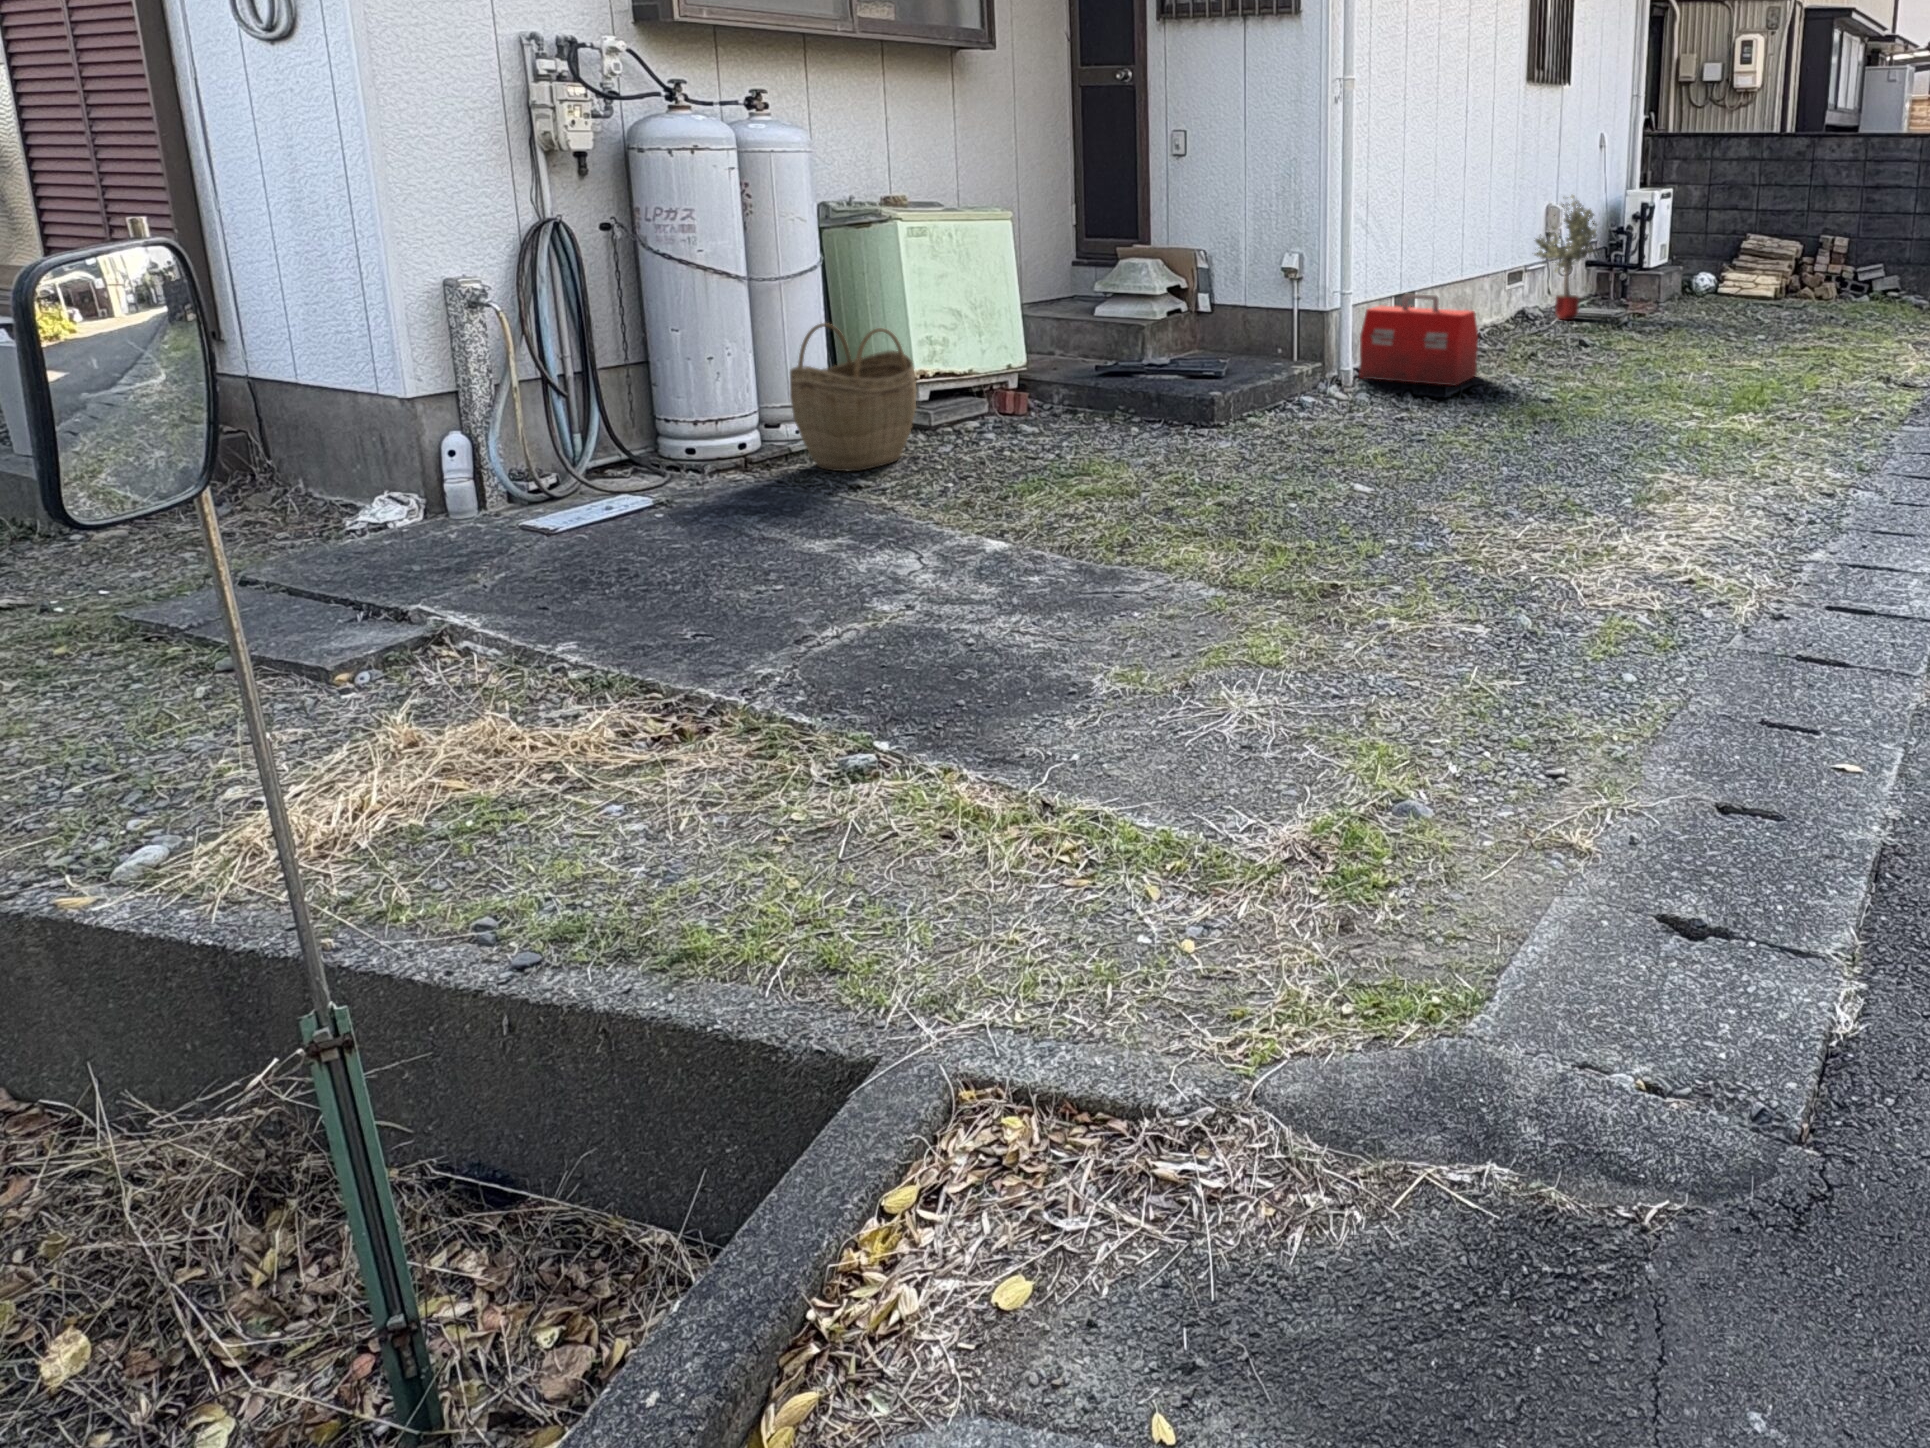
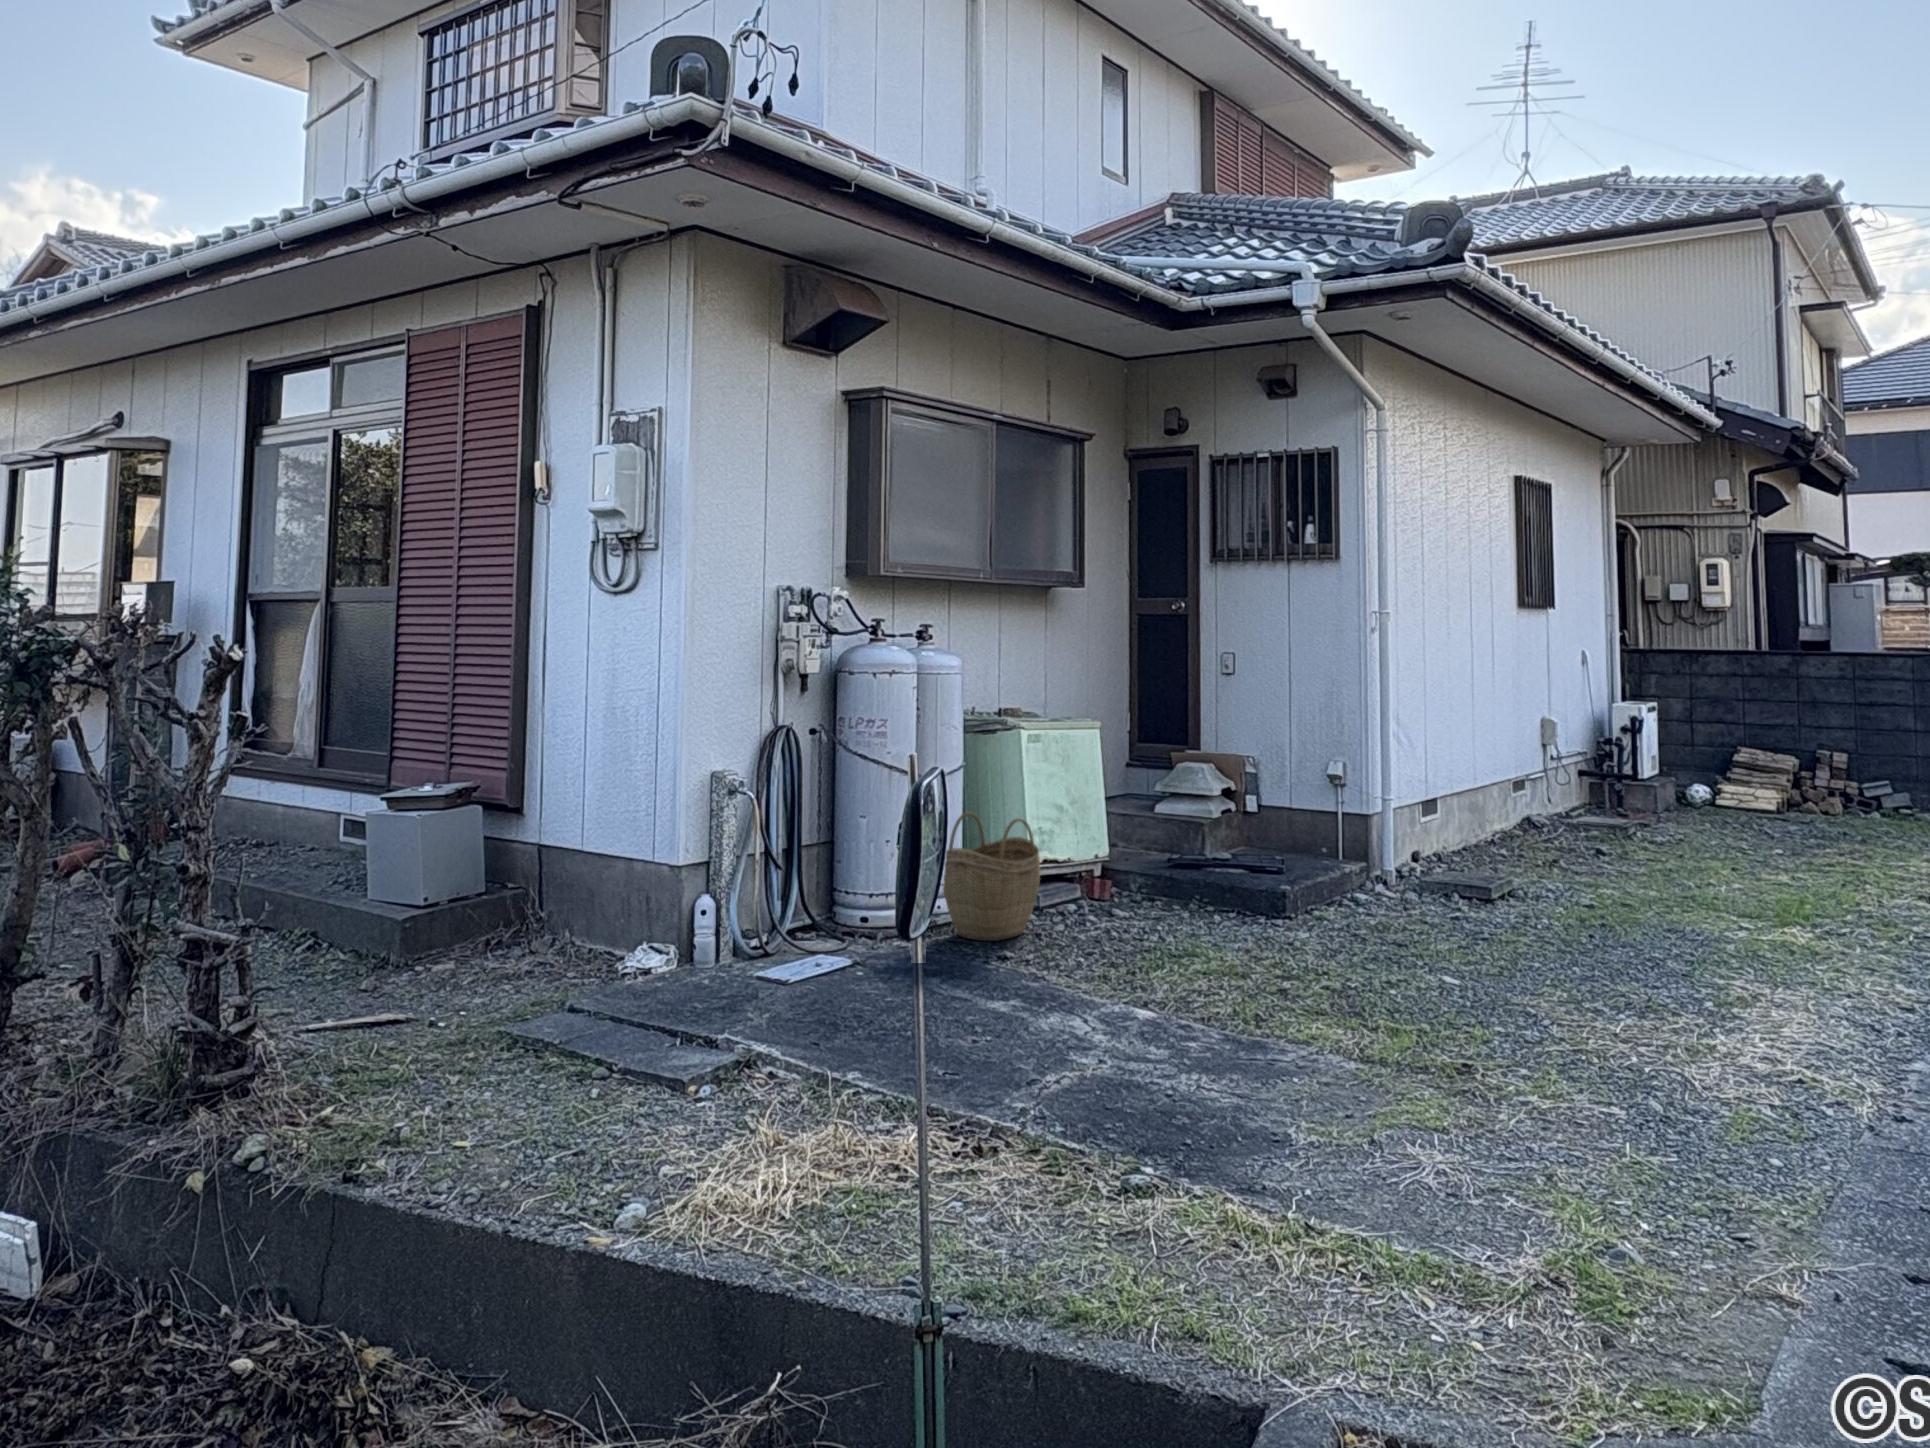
potted tree: present [1535,195,1597,320] -> none [1530,707,1595,826]
toolbox: present [1359,294,1478,386] -> none [1393,799,1506,888]

